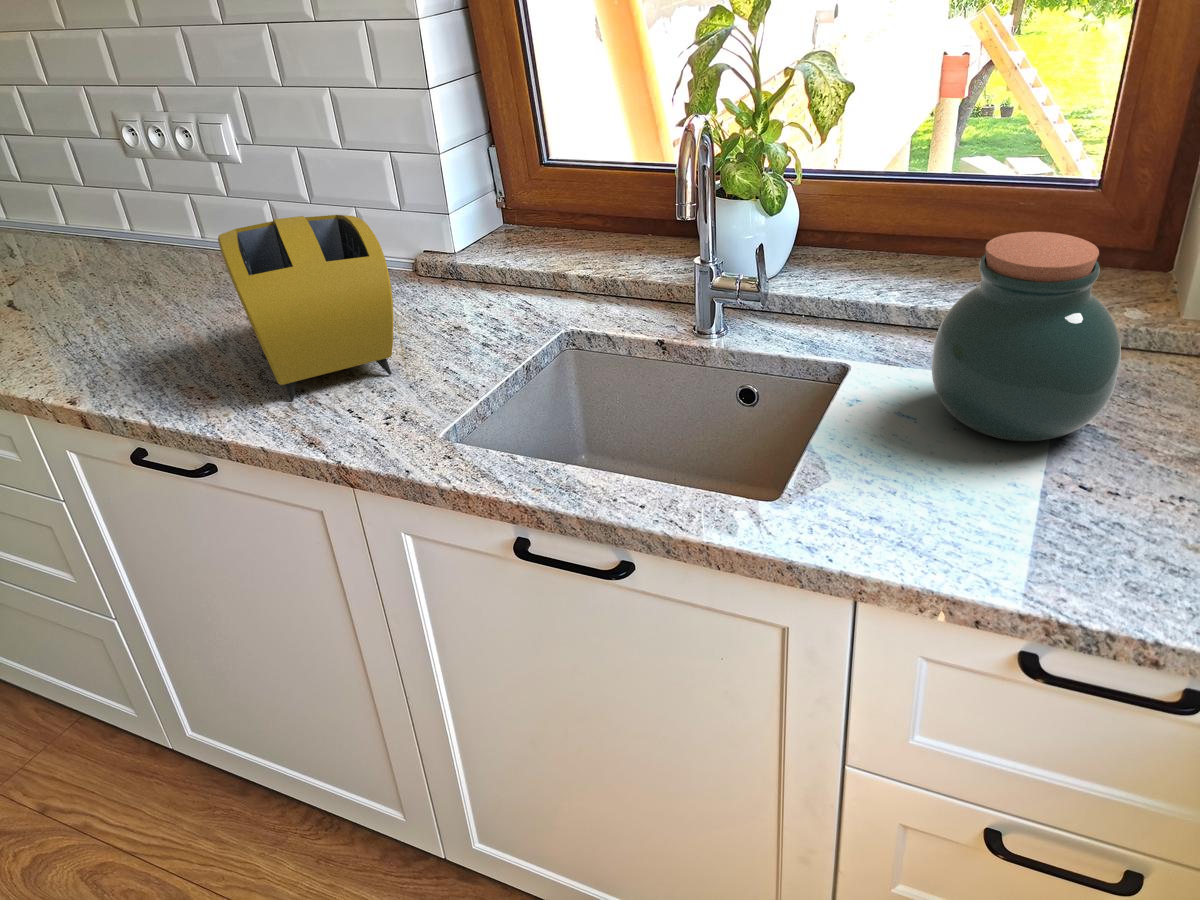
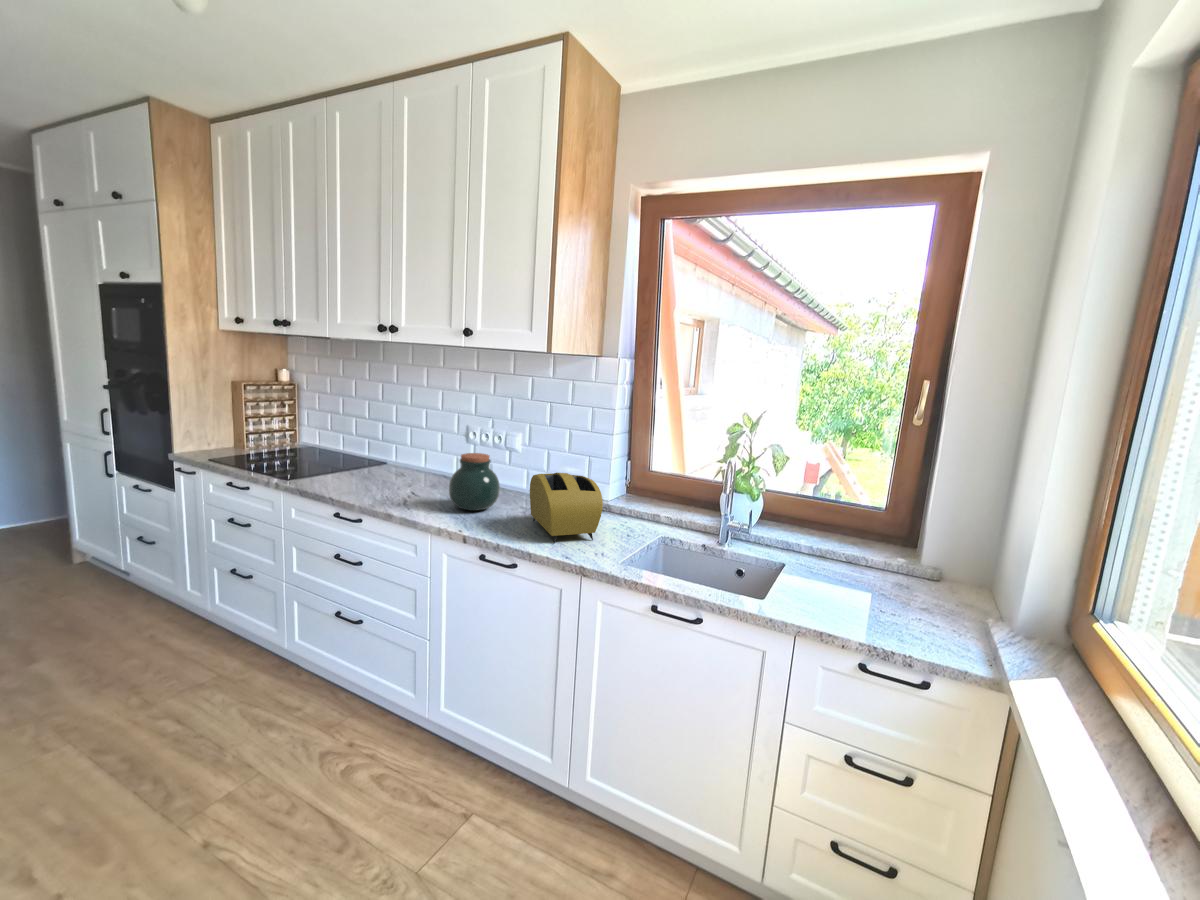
jar: present [932,232,1121,441] -> present [449,453,500,511]

